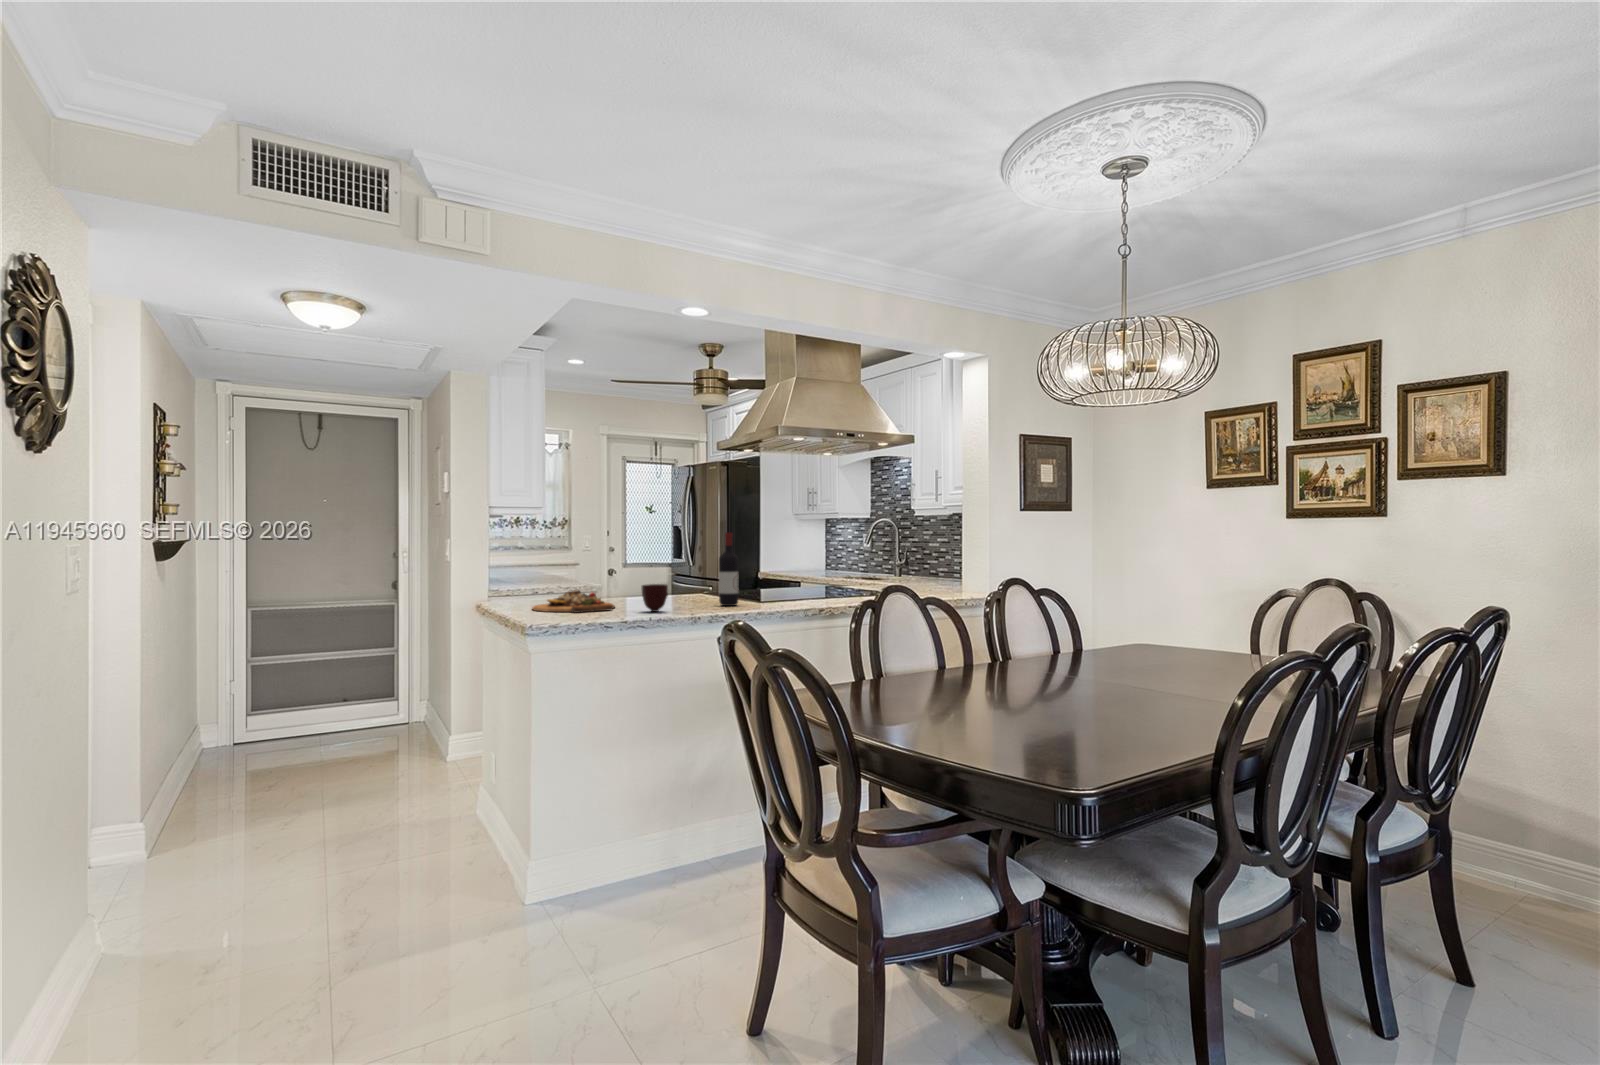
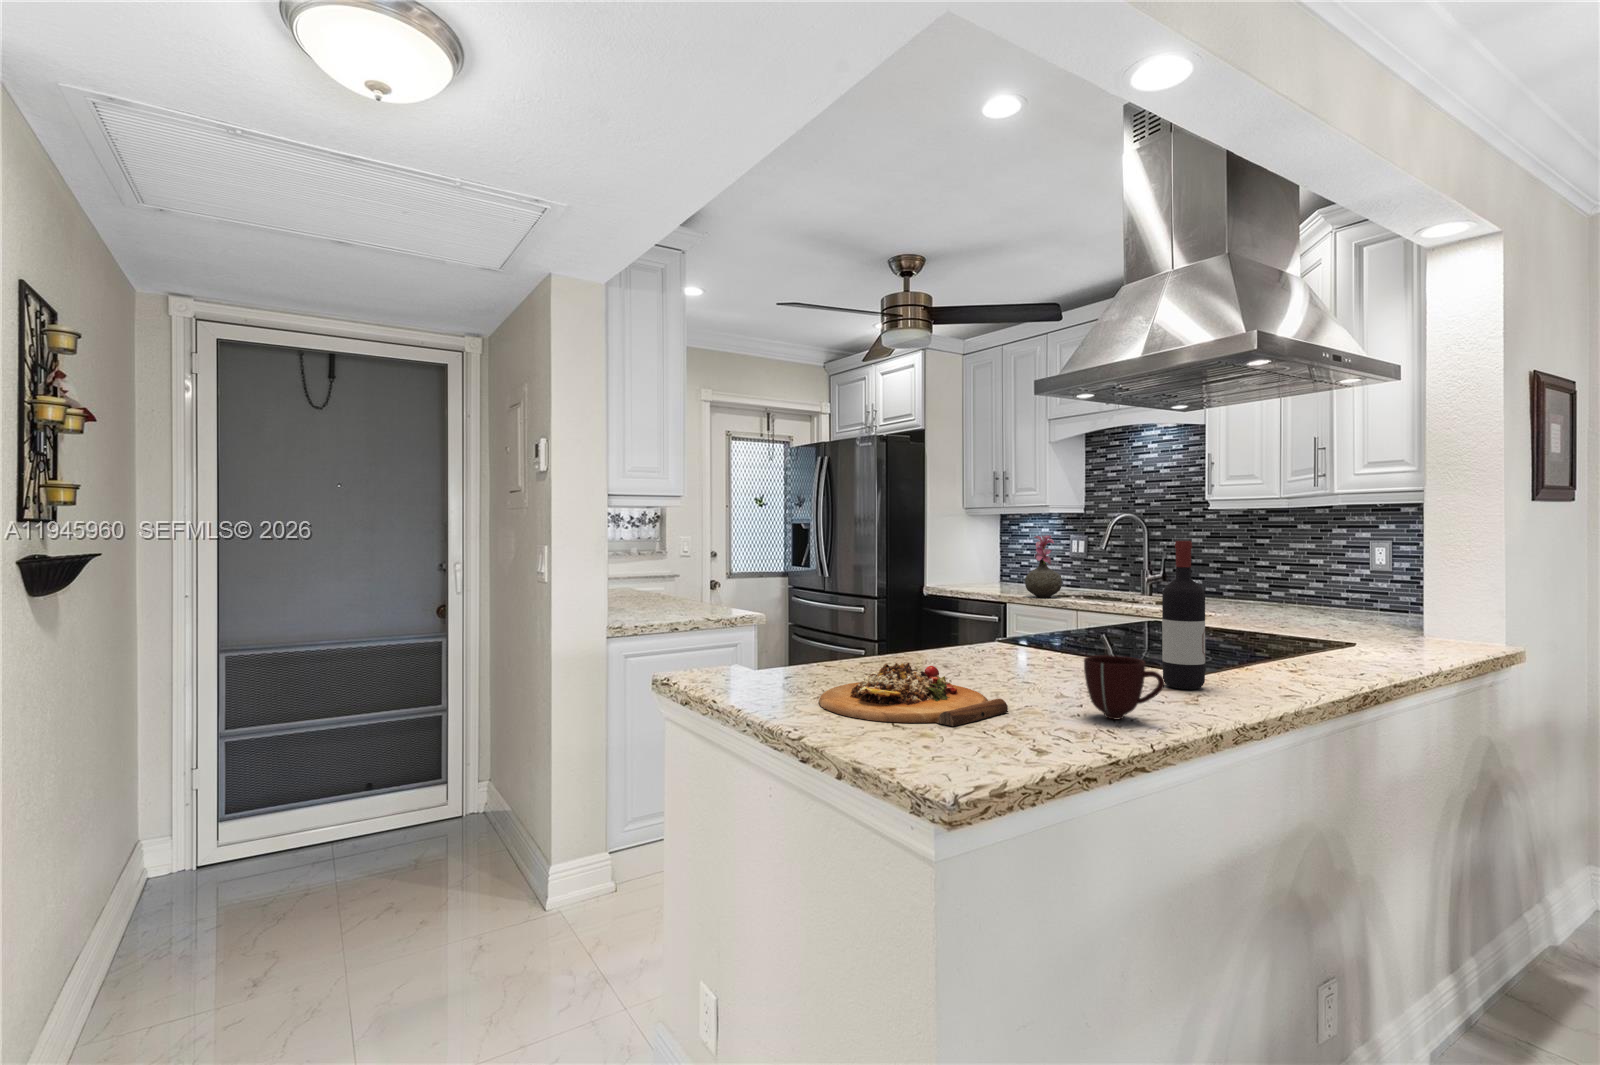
vase: none [808,534,832,578] -> present [1025,536,1062,598]

